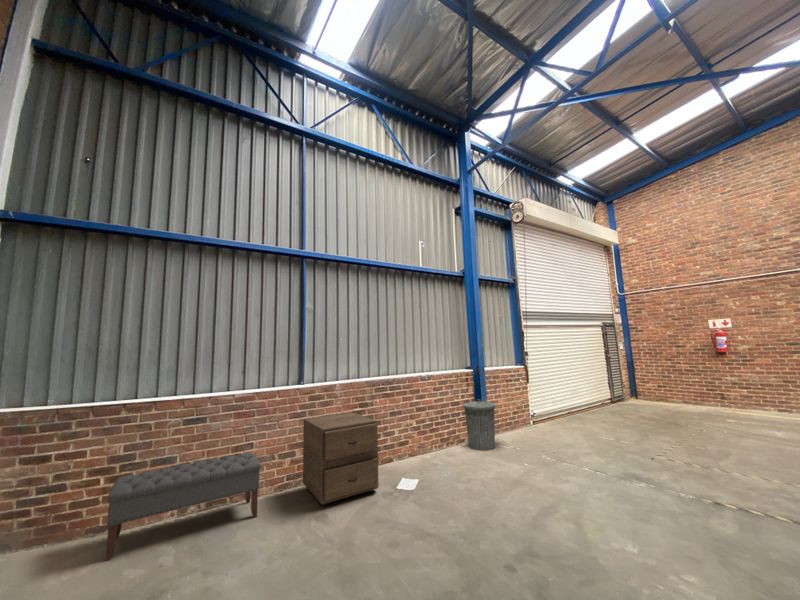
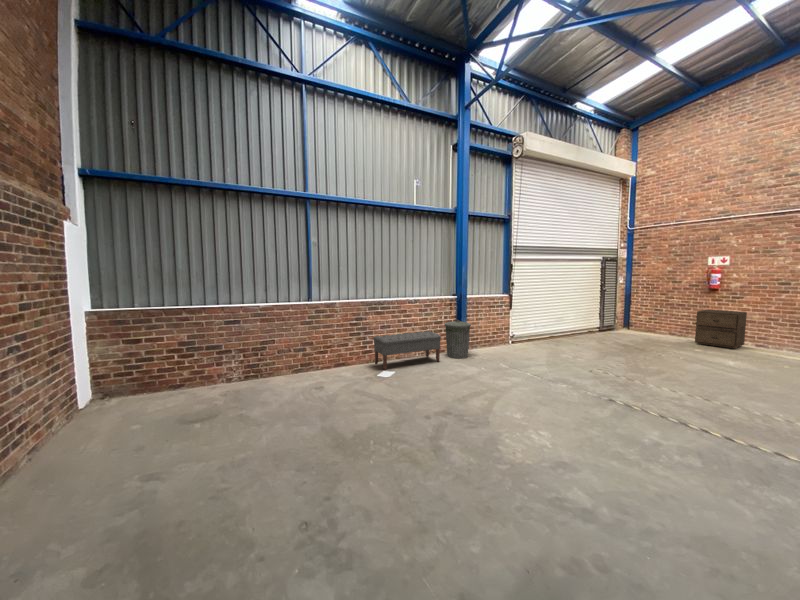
filing cabinet: present [303,412,379,506] -> present [695,310,747,349]
bench: present [106,453,261,560] -> present [373,331,441,370]

